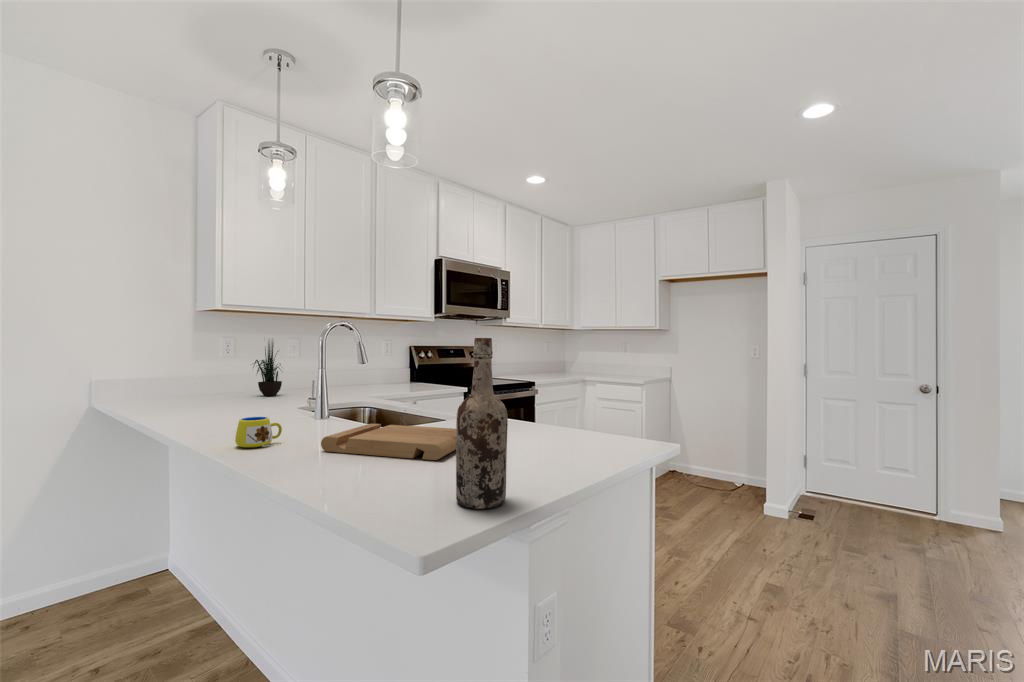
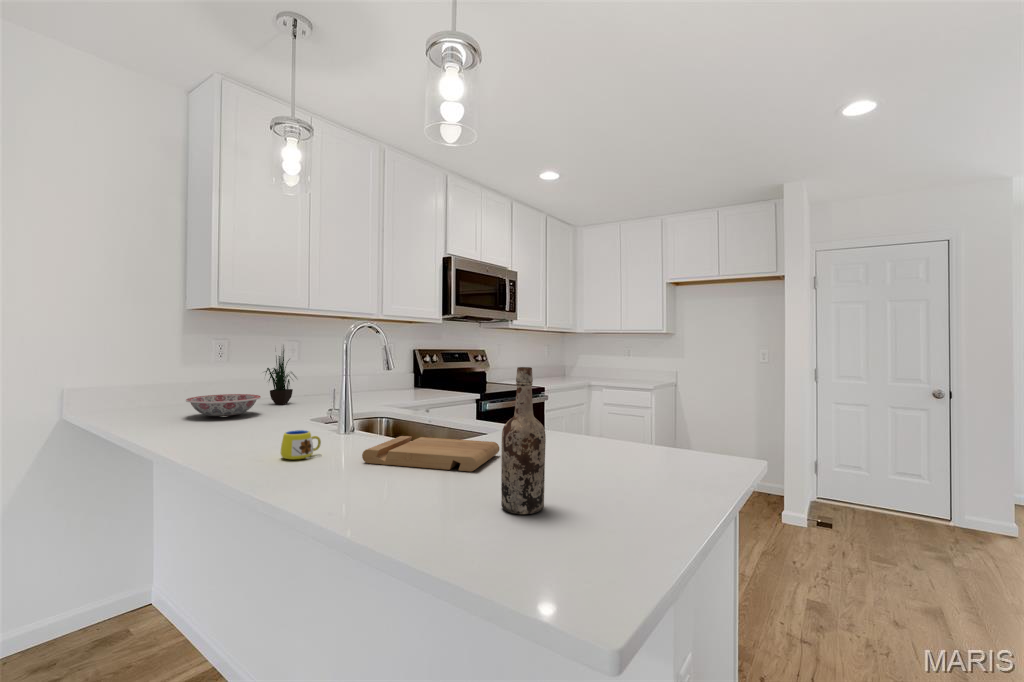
ceramic bowl: none [165,385,244,406] -> present [186,394,261,417]

